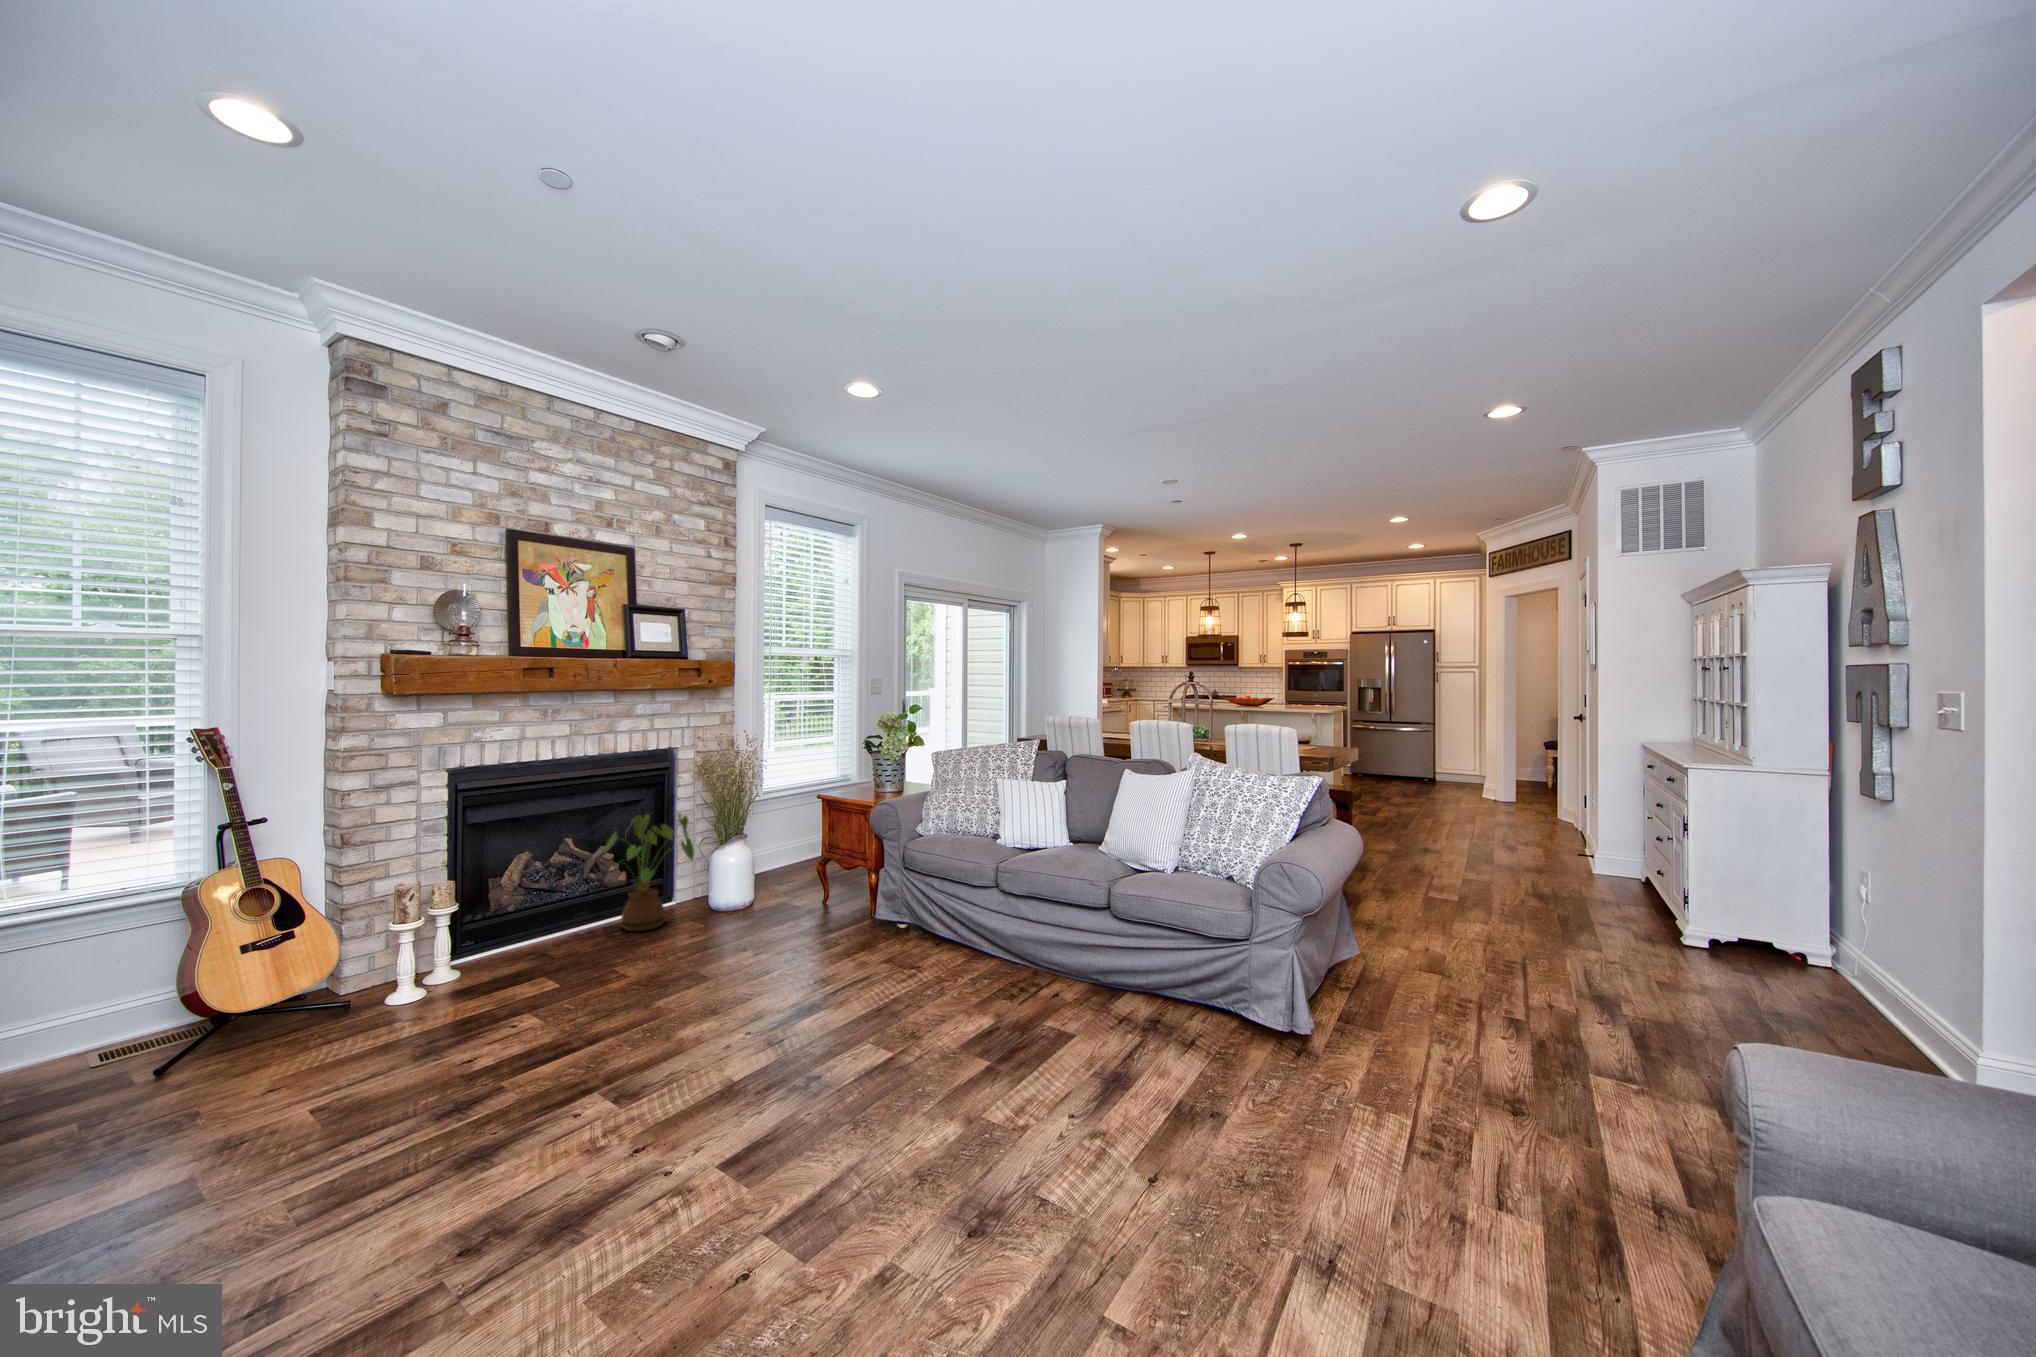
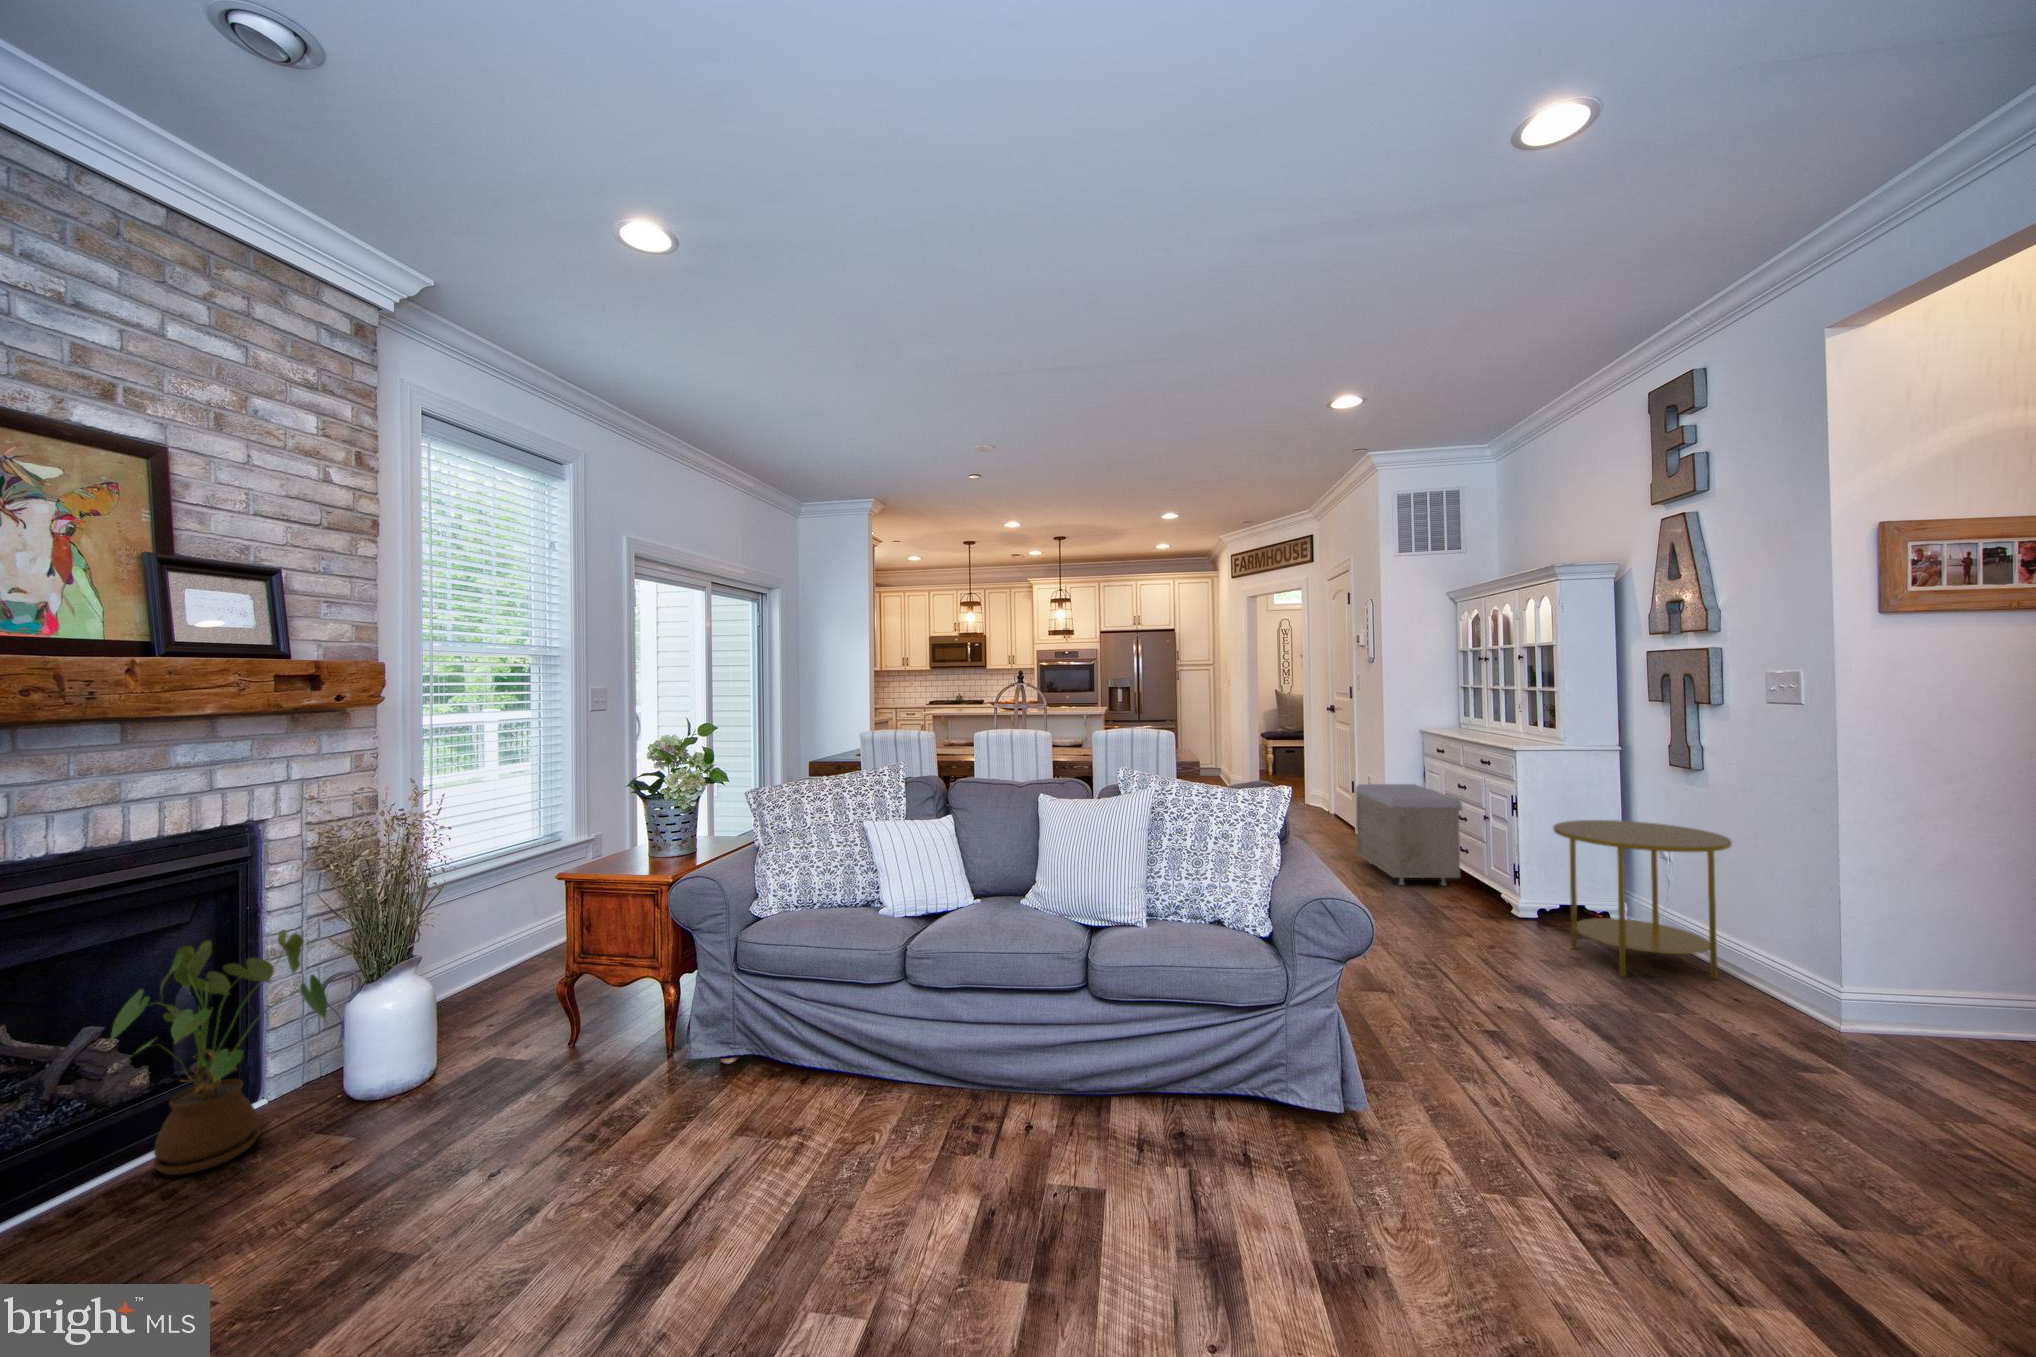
storage bench: none [1556,796,1652,906] -> present [1356,784,1462,886]
side table: none [1676,842,1882,1022] -> present [1553,820,1732,979]

